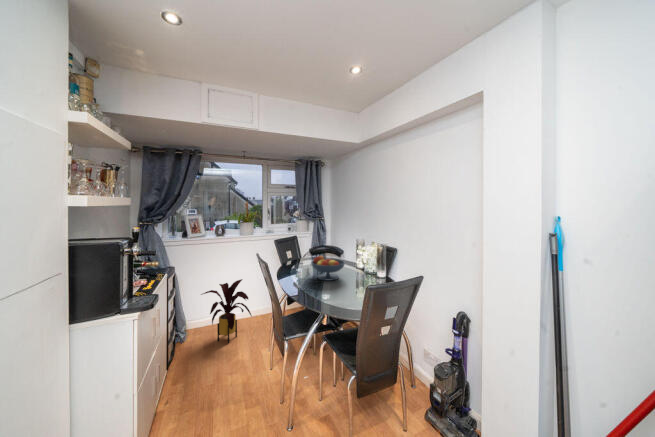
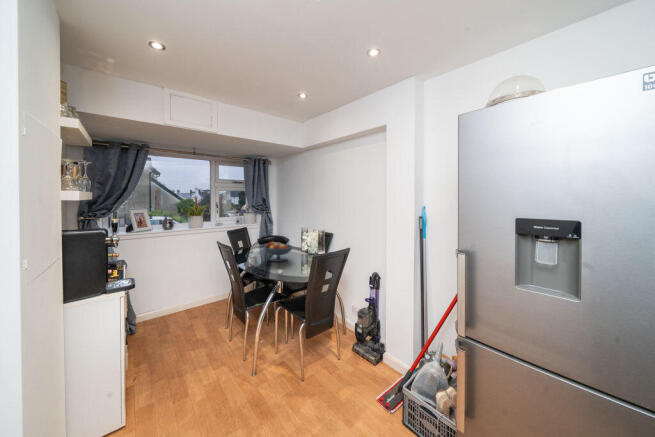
house plant: present [201,279,252,343] -> none [154,269,208,327]

